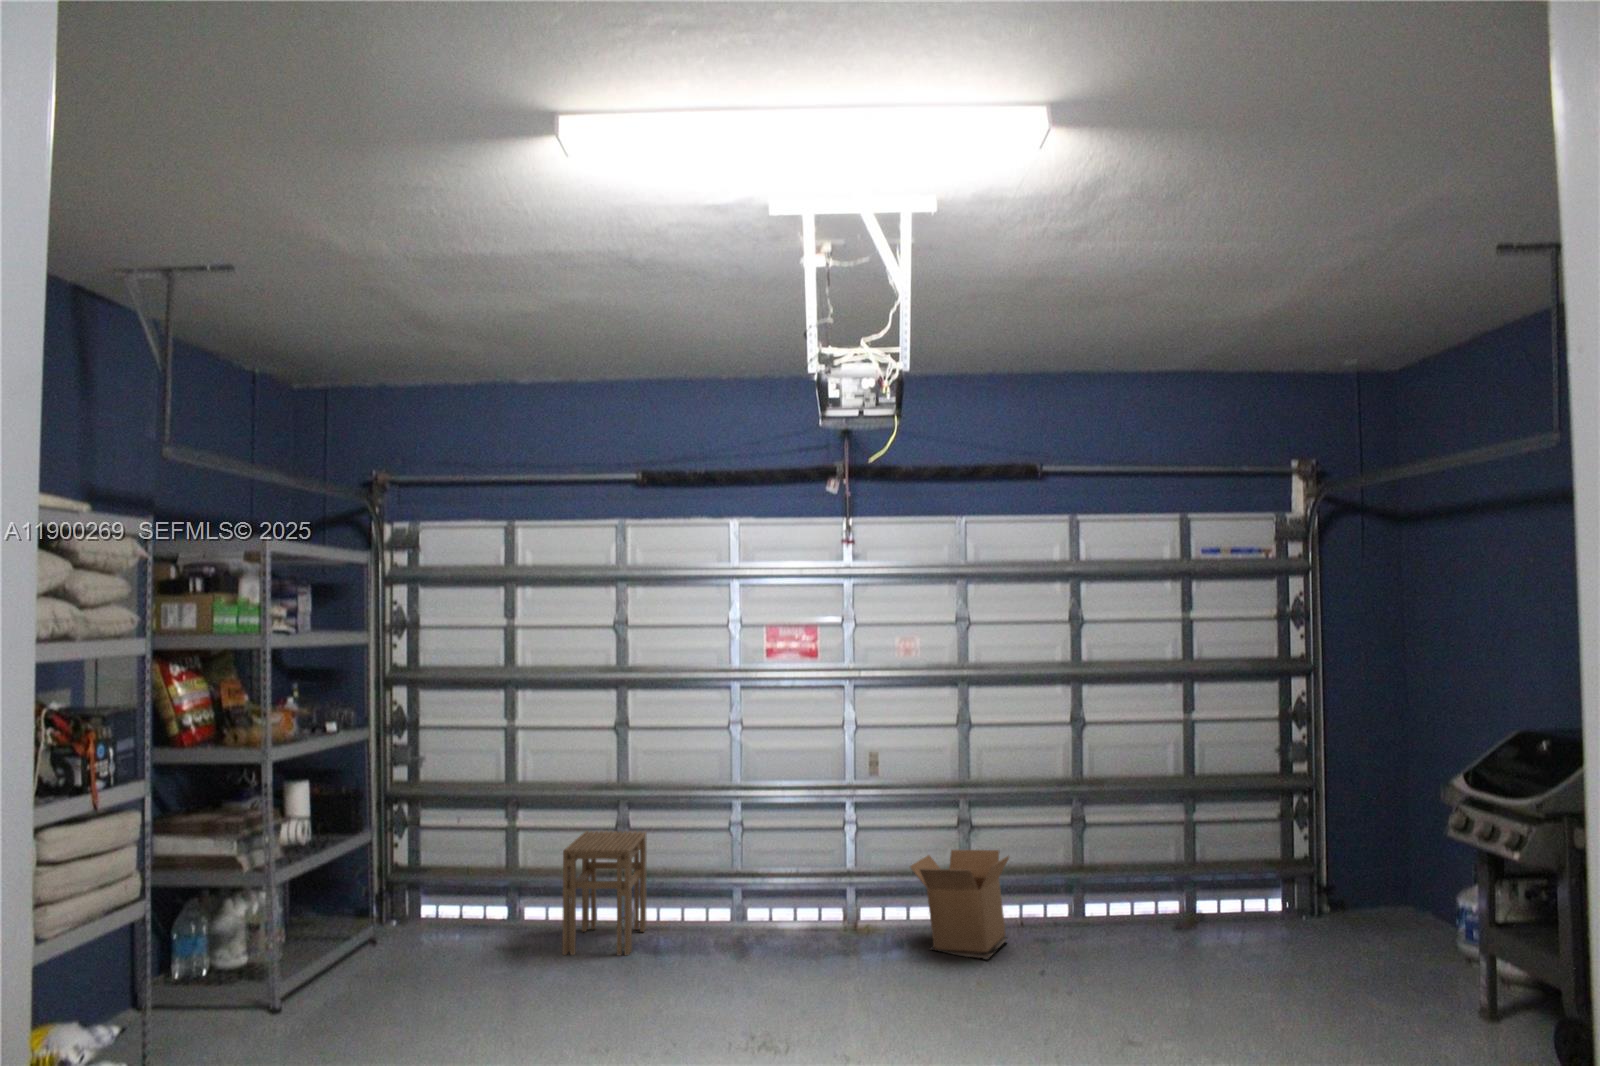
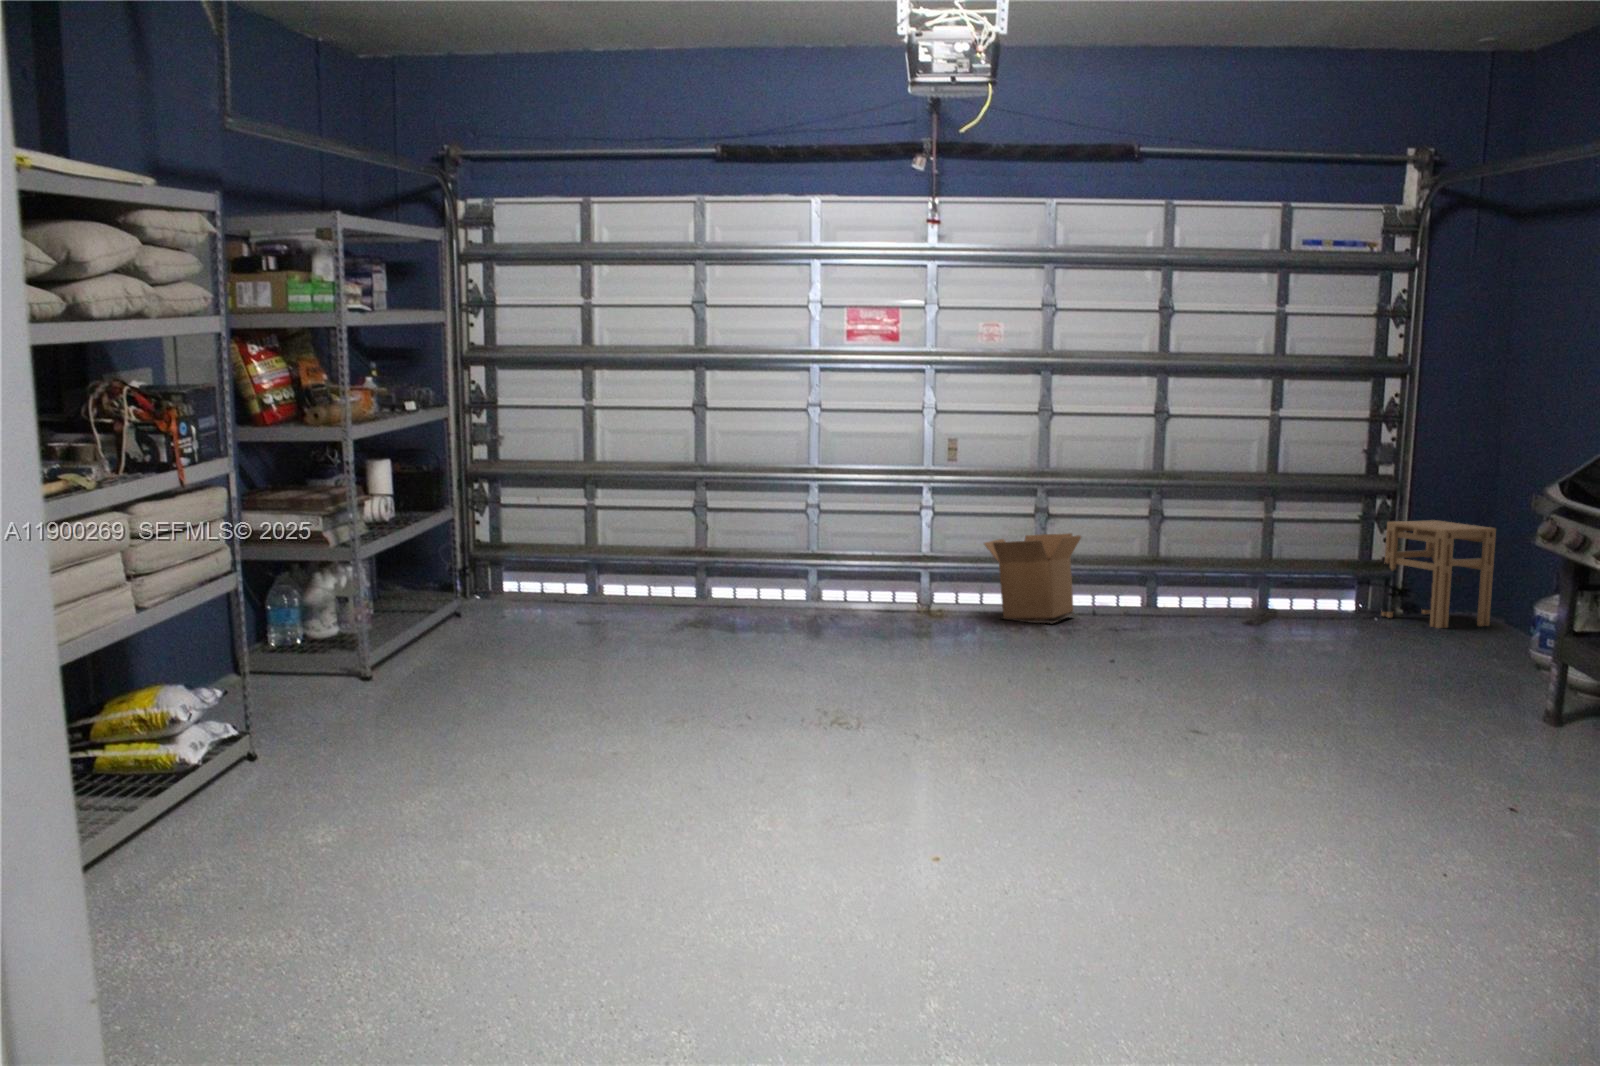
stool: present [562,831,647,956] -> present [1381,520,1496,628]

